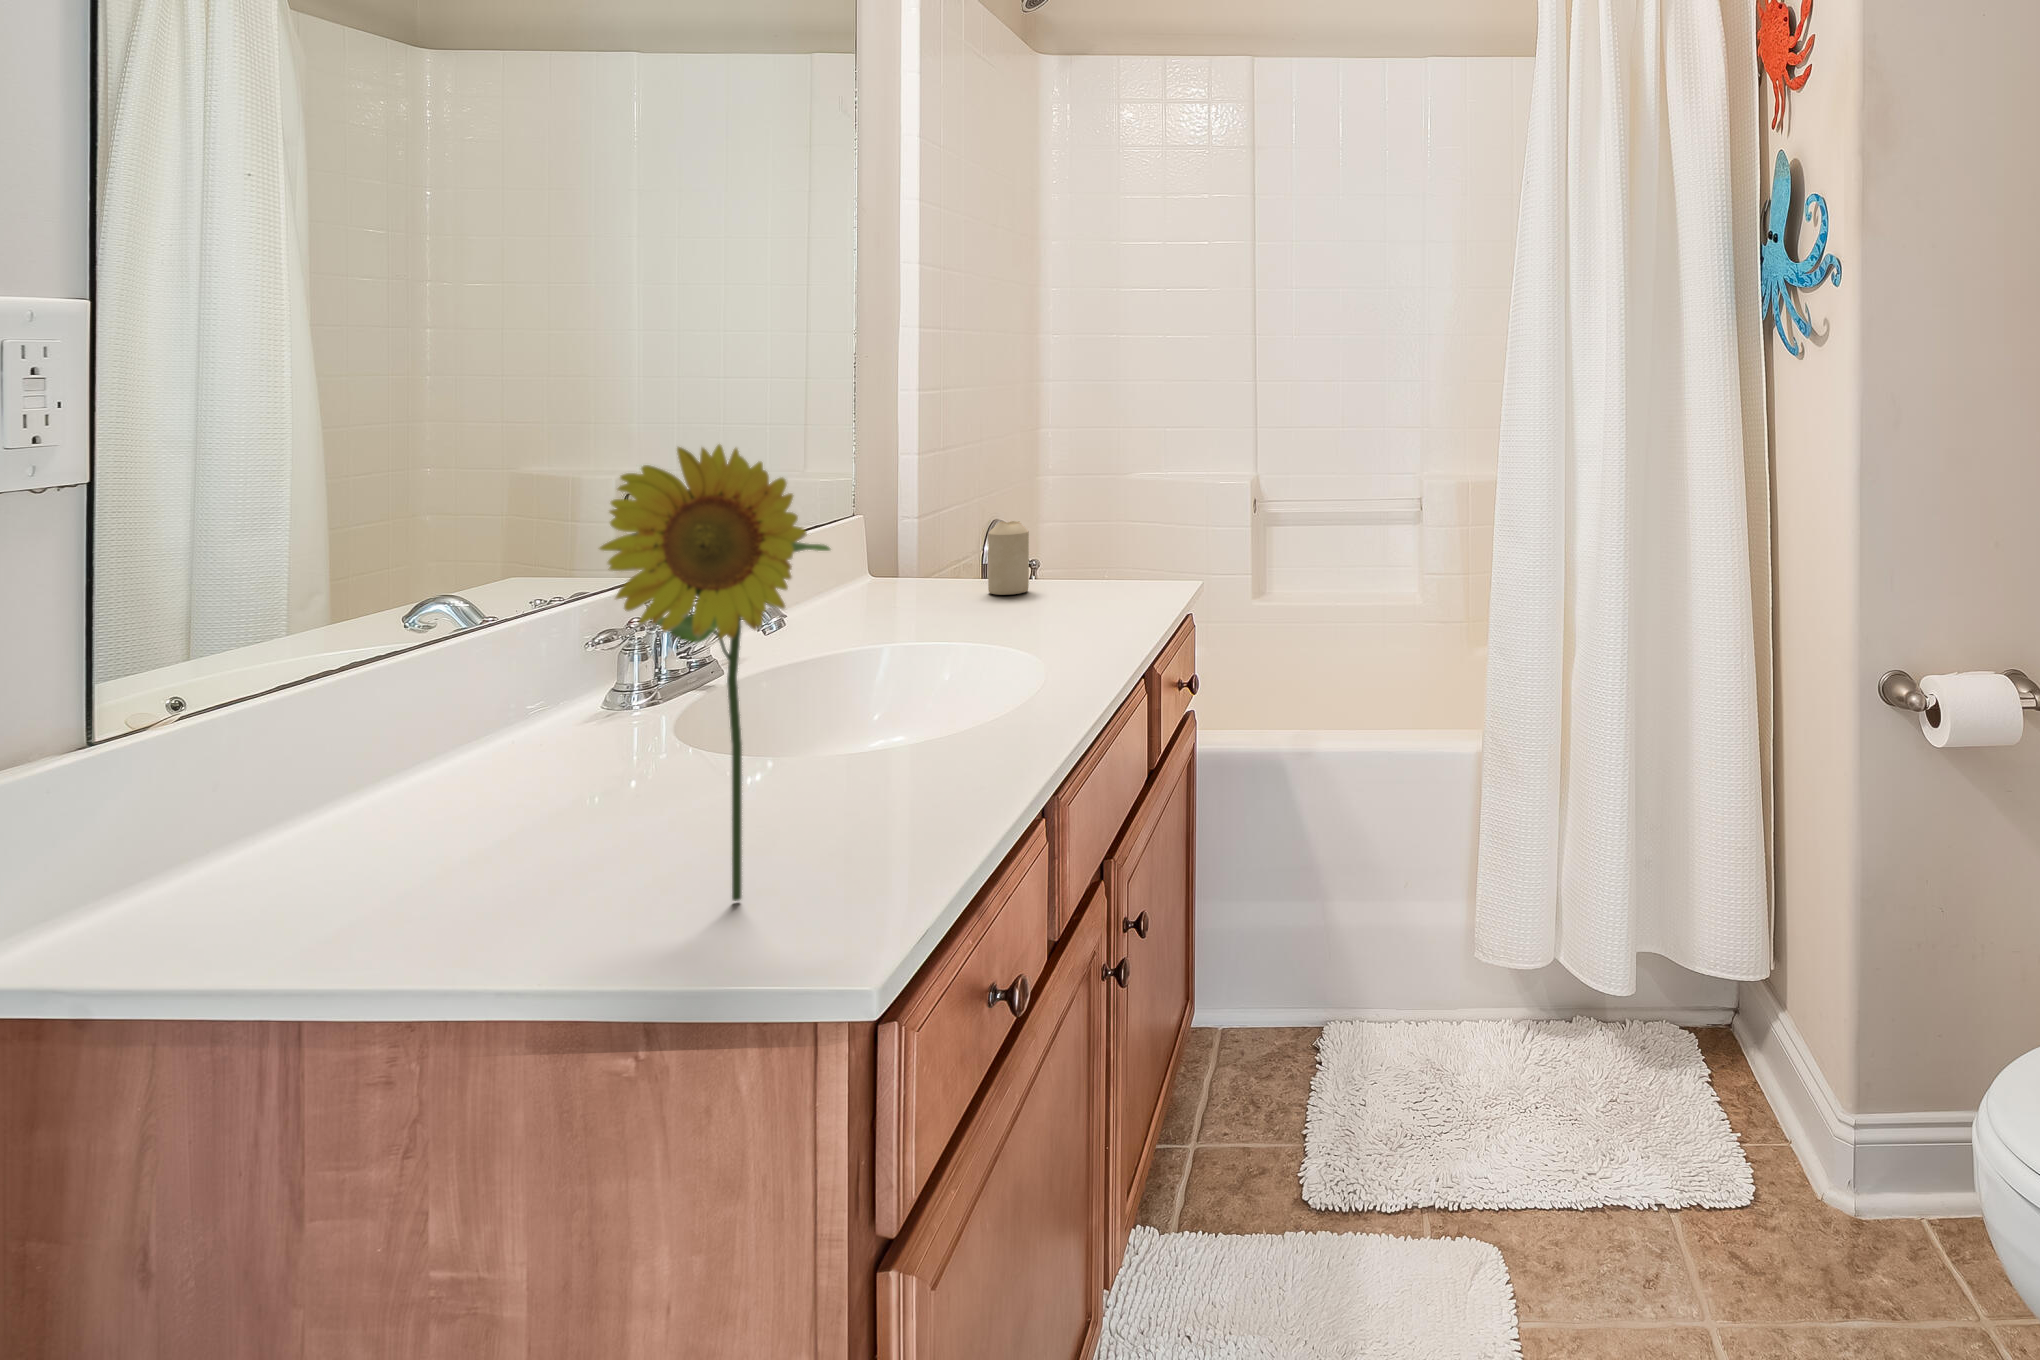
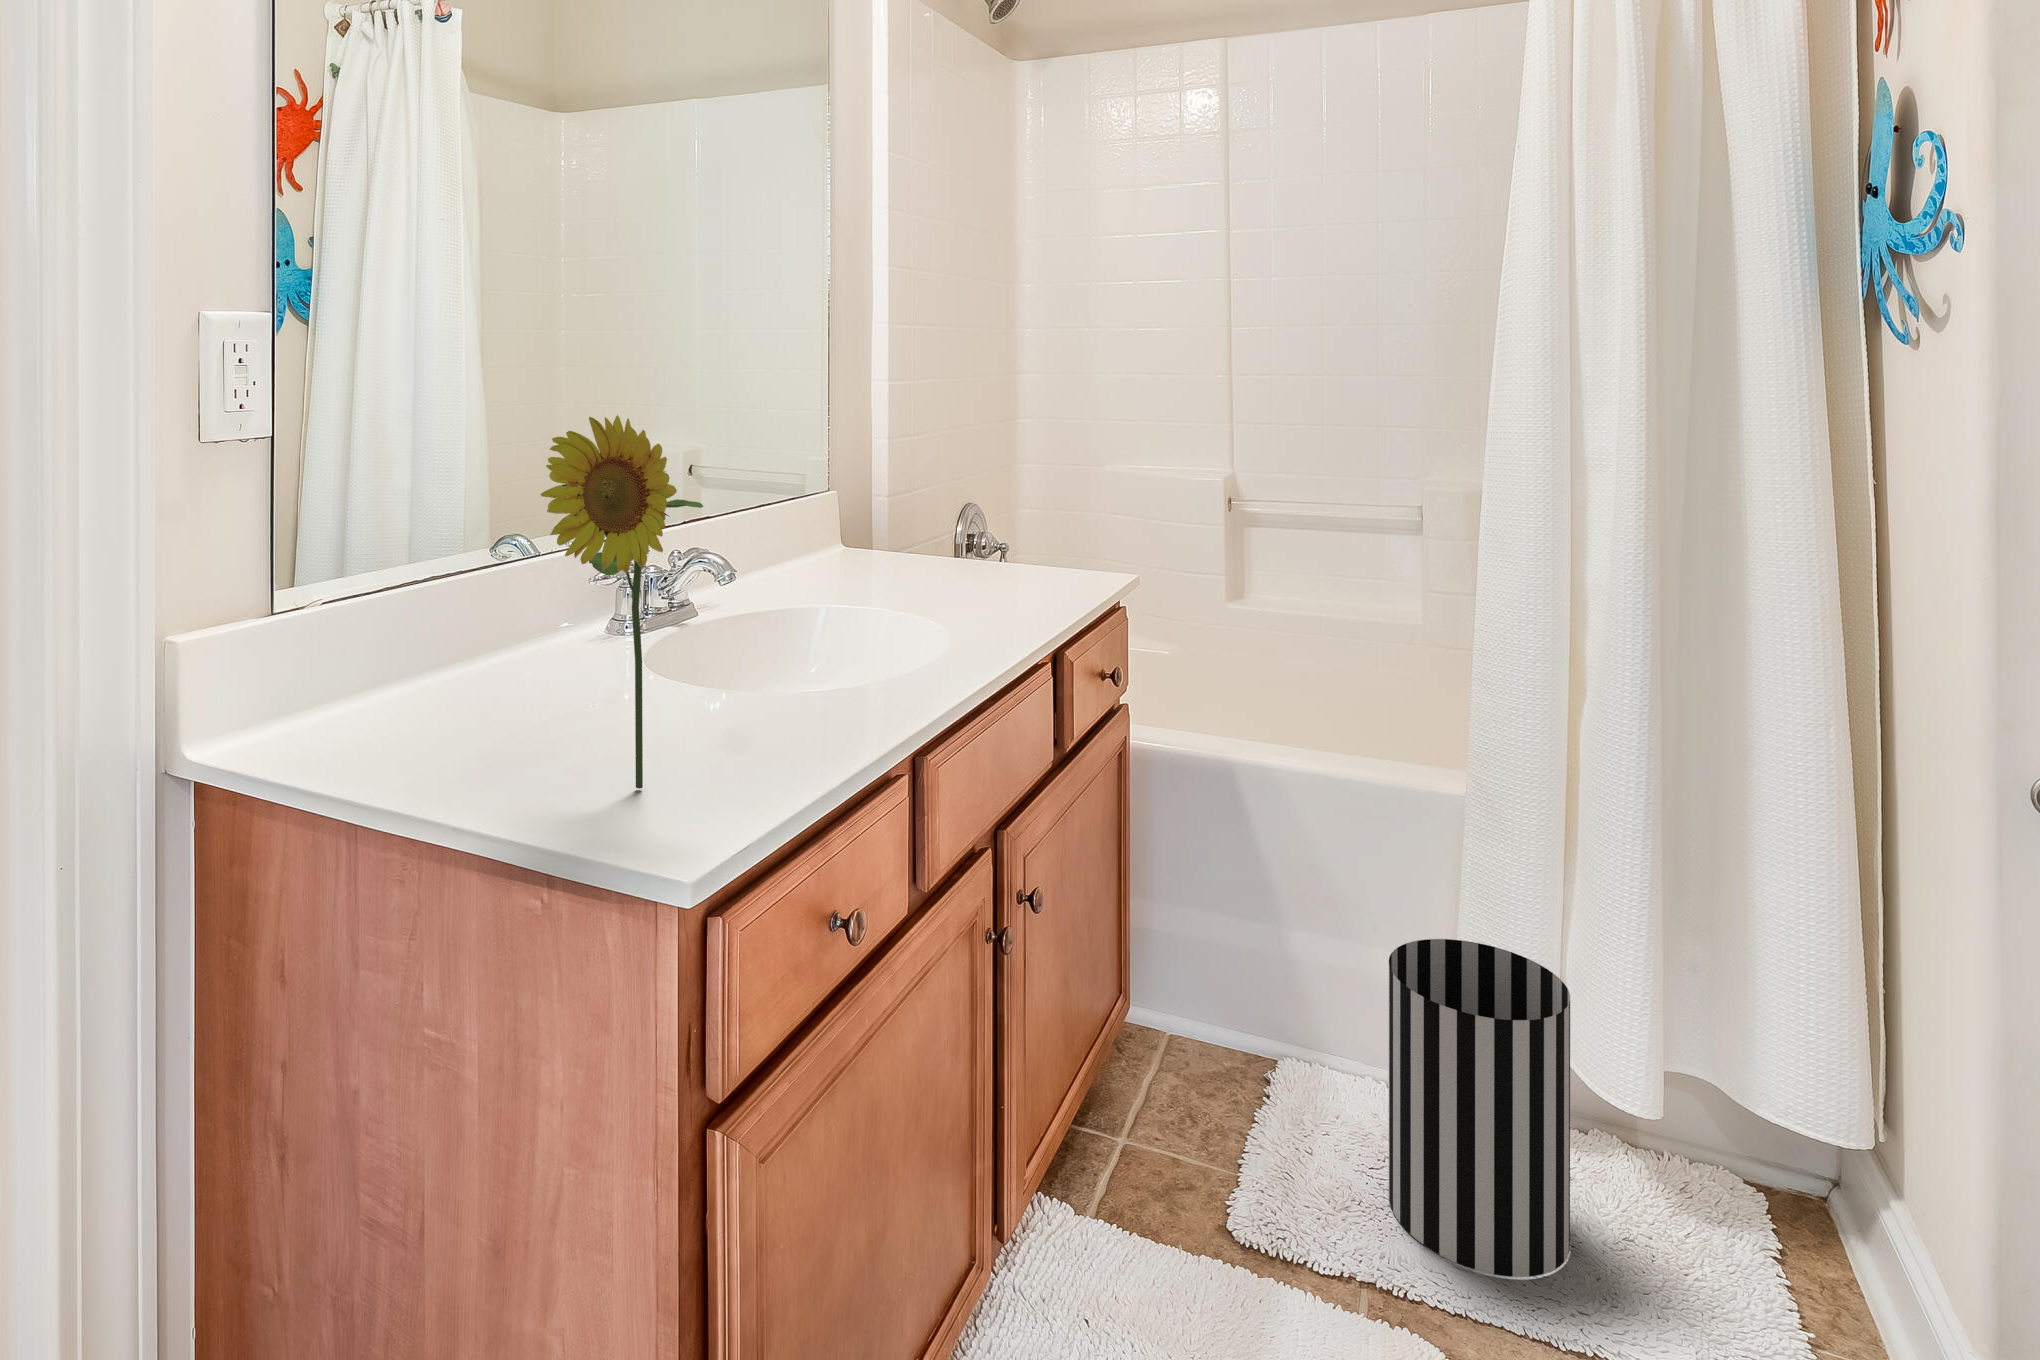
candle: present [988,521,1029,595] -> none [934,506,971,575]
wastebasket: none [1433,878,1576,1167] -> present [1389,939,1570,1277]

